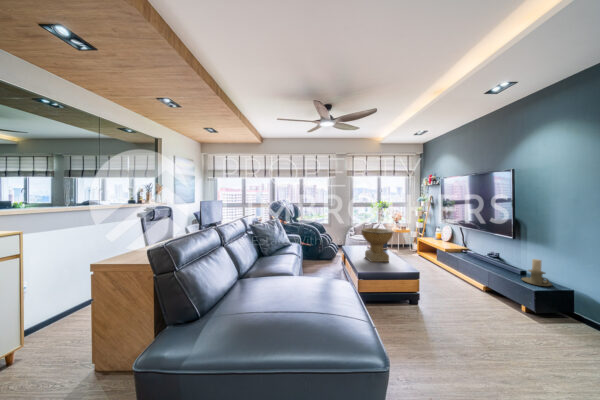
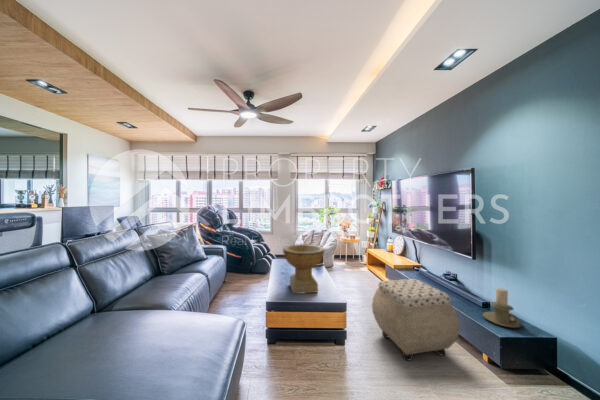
ottoman: none [431,254,502,308] -> present [372,279,460,361]

